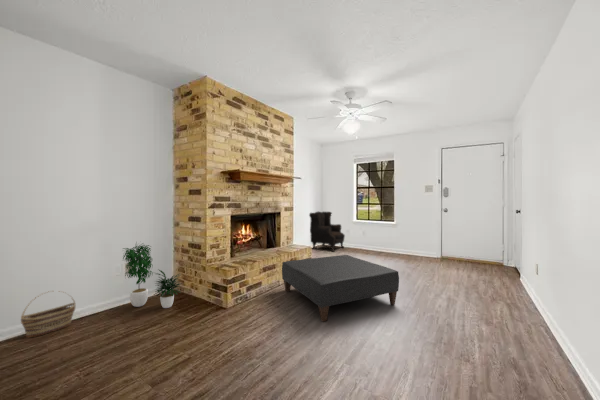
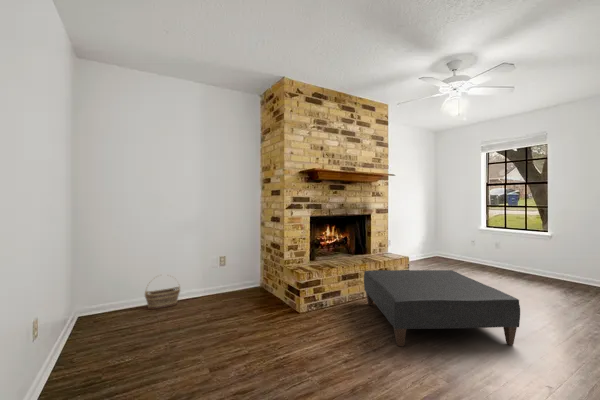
armchair: present [309,212,345,252] -> none [417,215,467,266]
potted plant: present [123,245,181,308] -> none [214,238,262,303]

